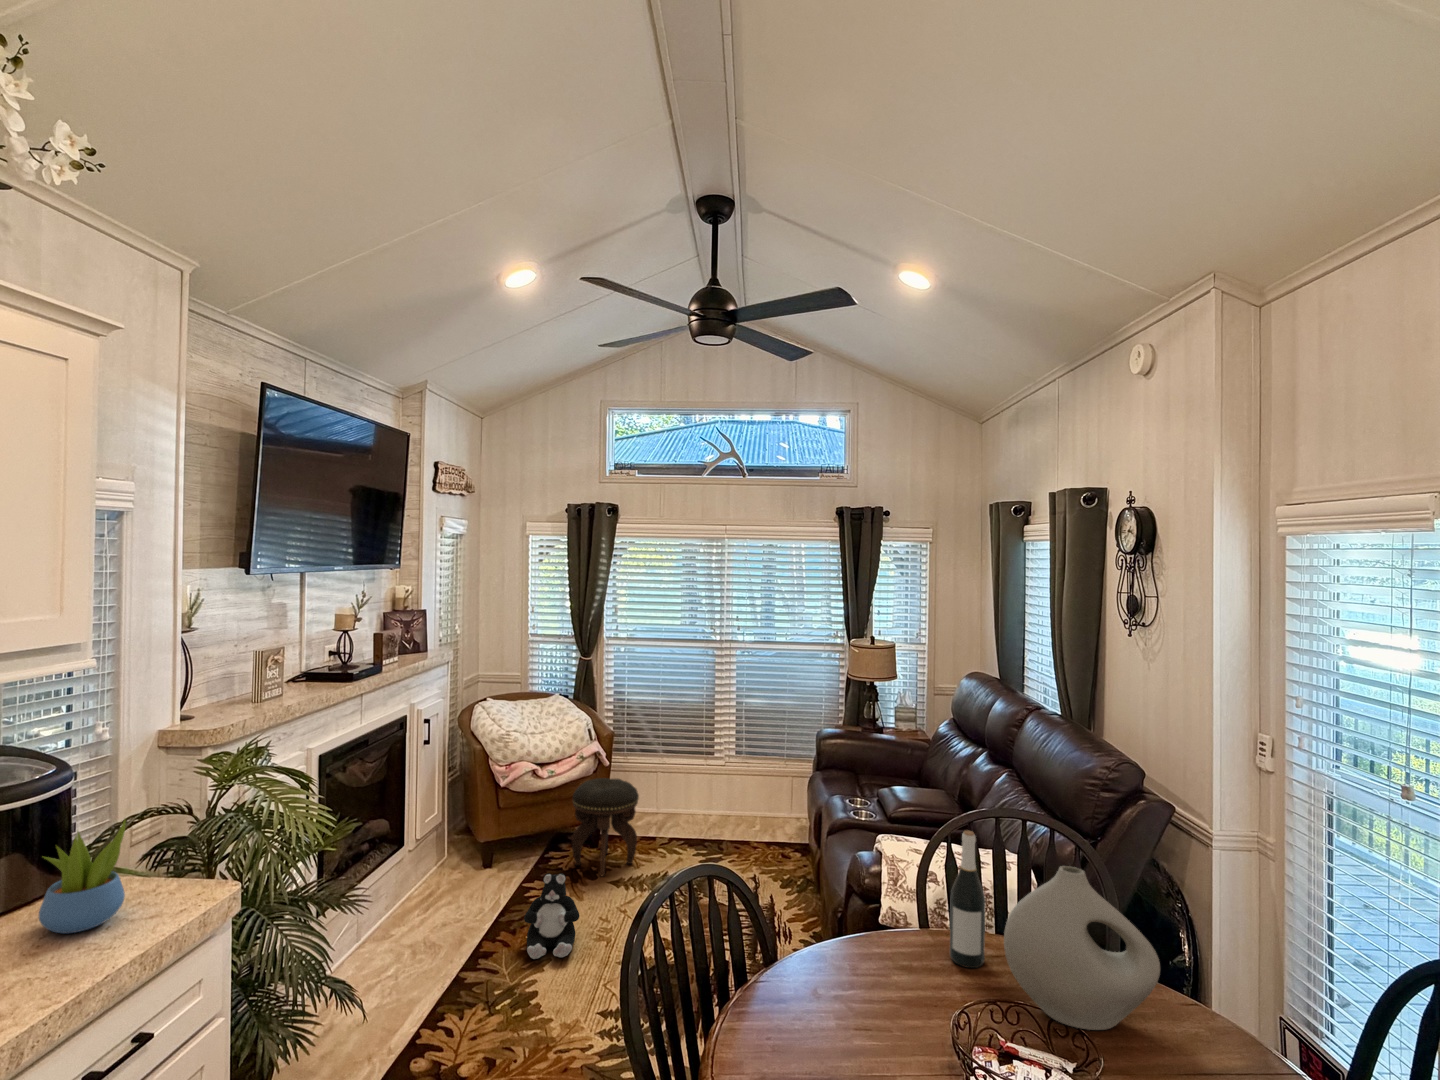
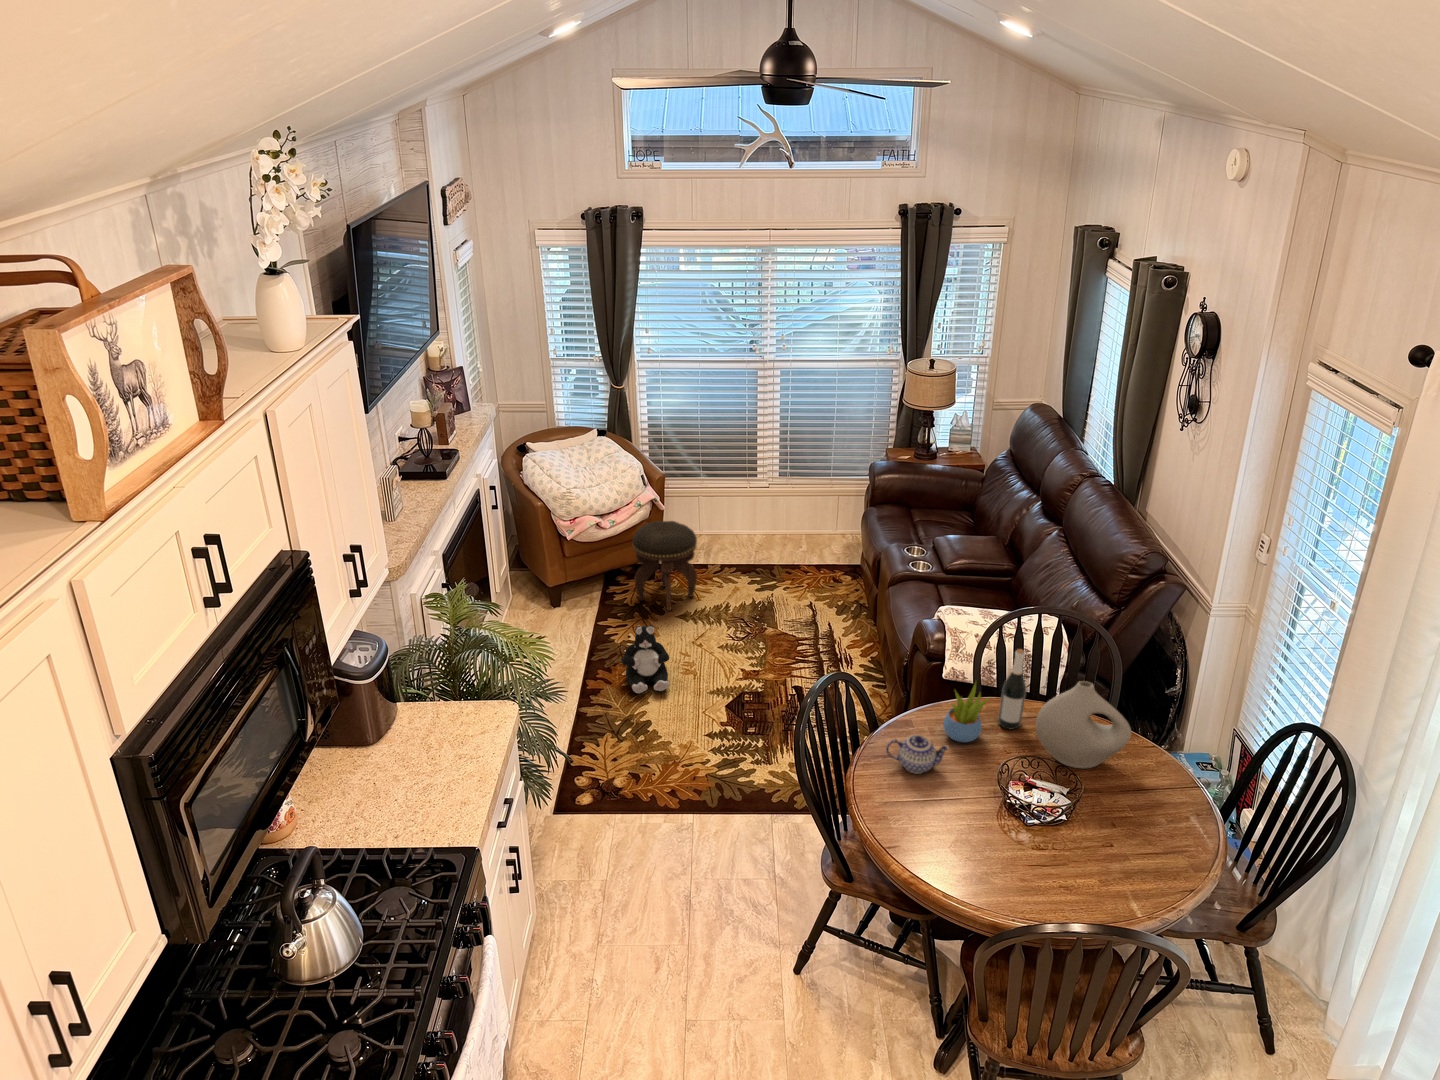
succulent plant: present [39,820,126,933] -> present [943,683,989,742]
teapot: none [773,954,870,1025] -> present [886,735,949,774]

